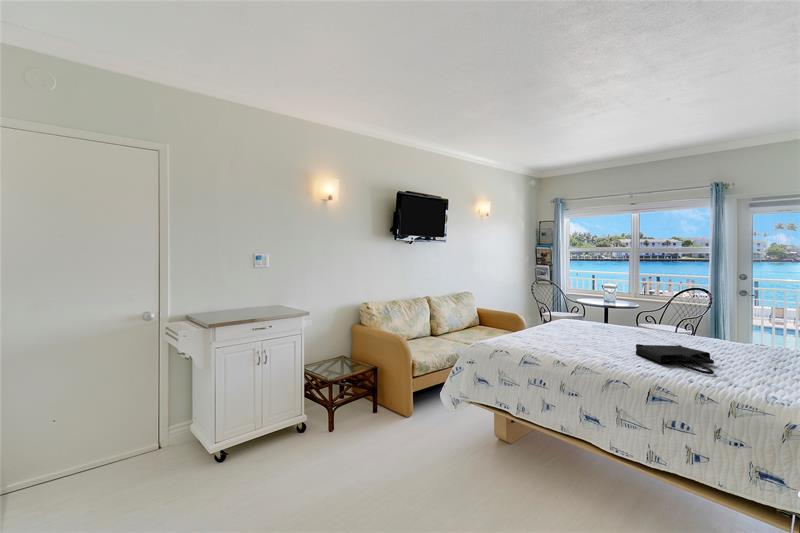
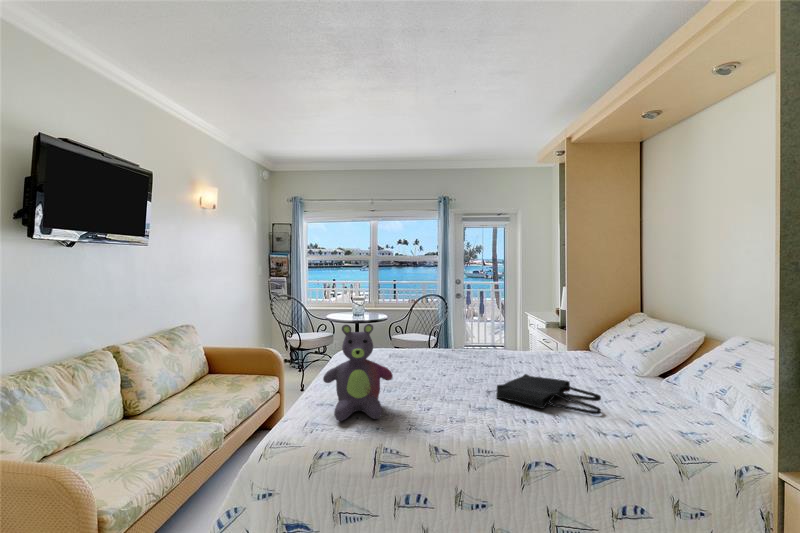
stuffed bear: none [512,290,555,345] -> present [323,324,393,421]

